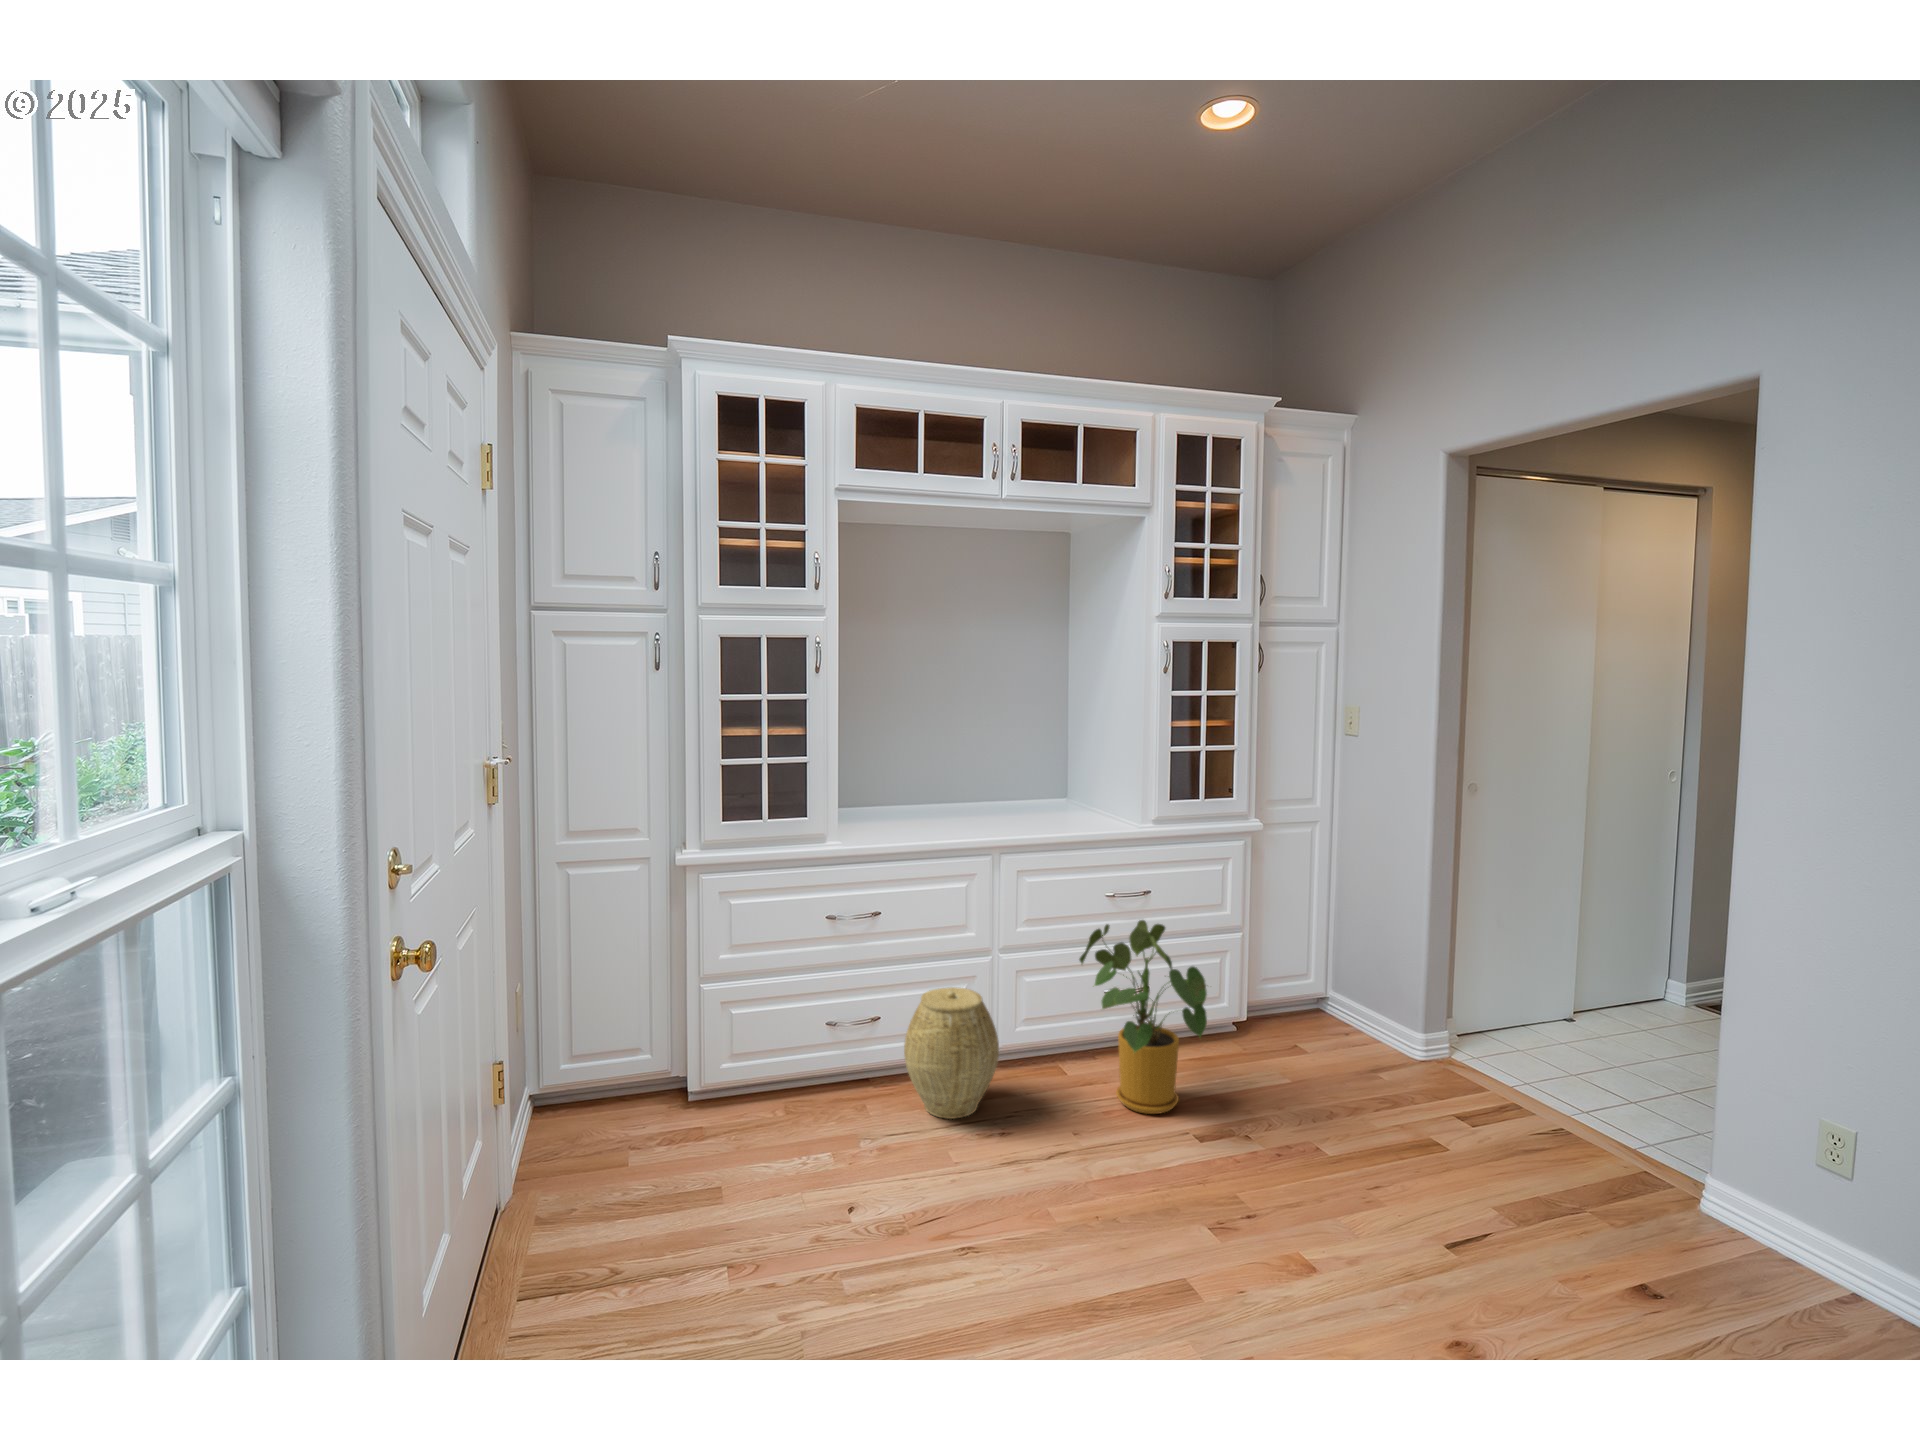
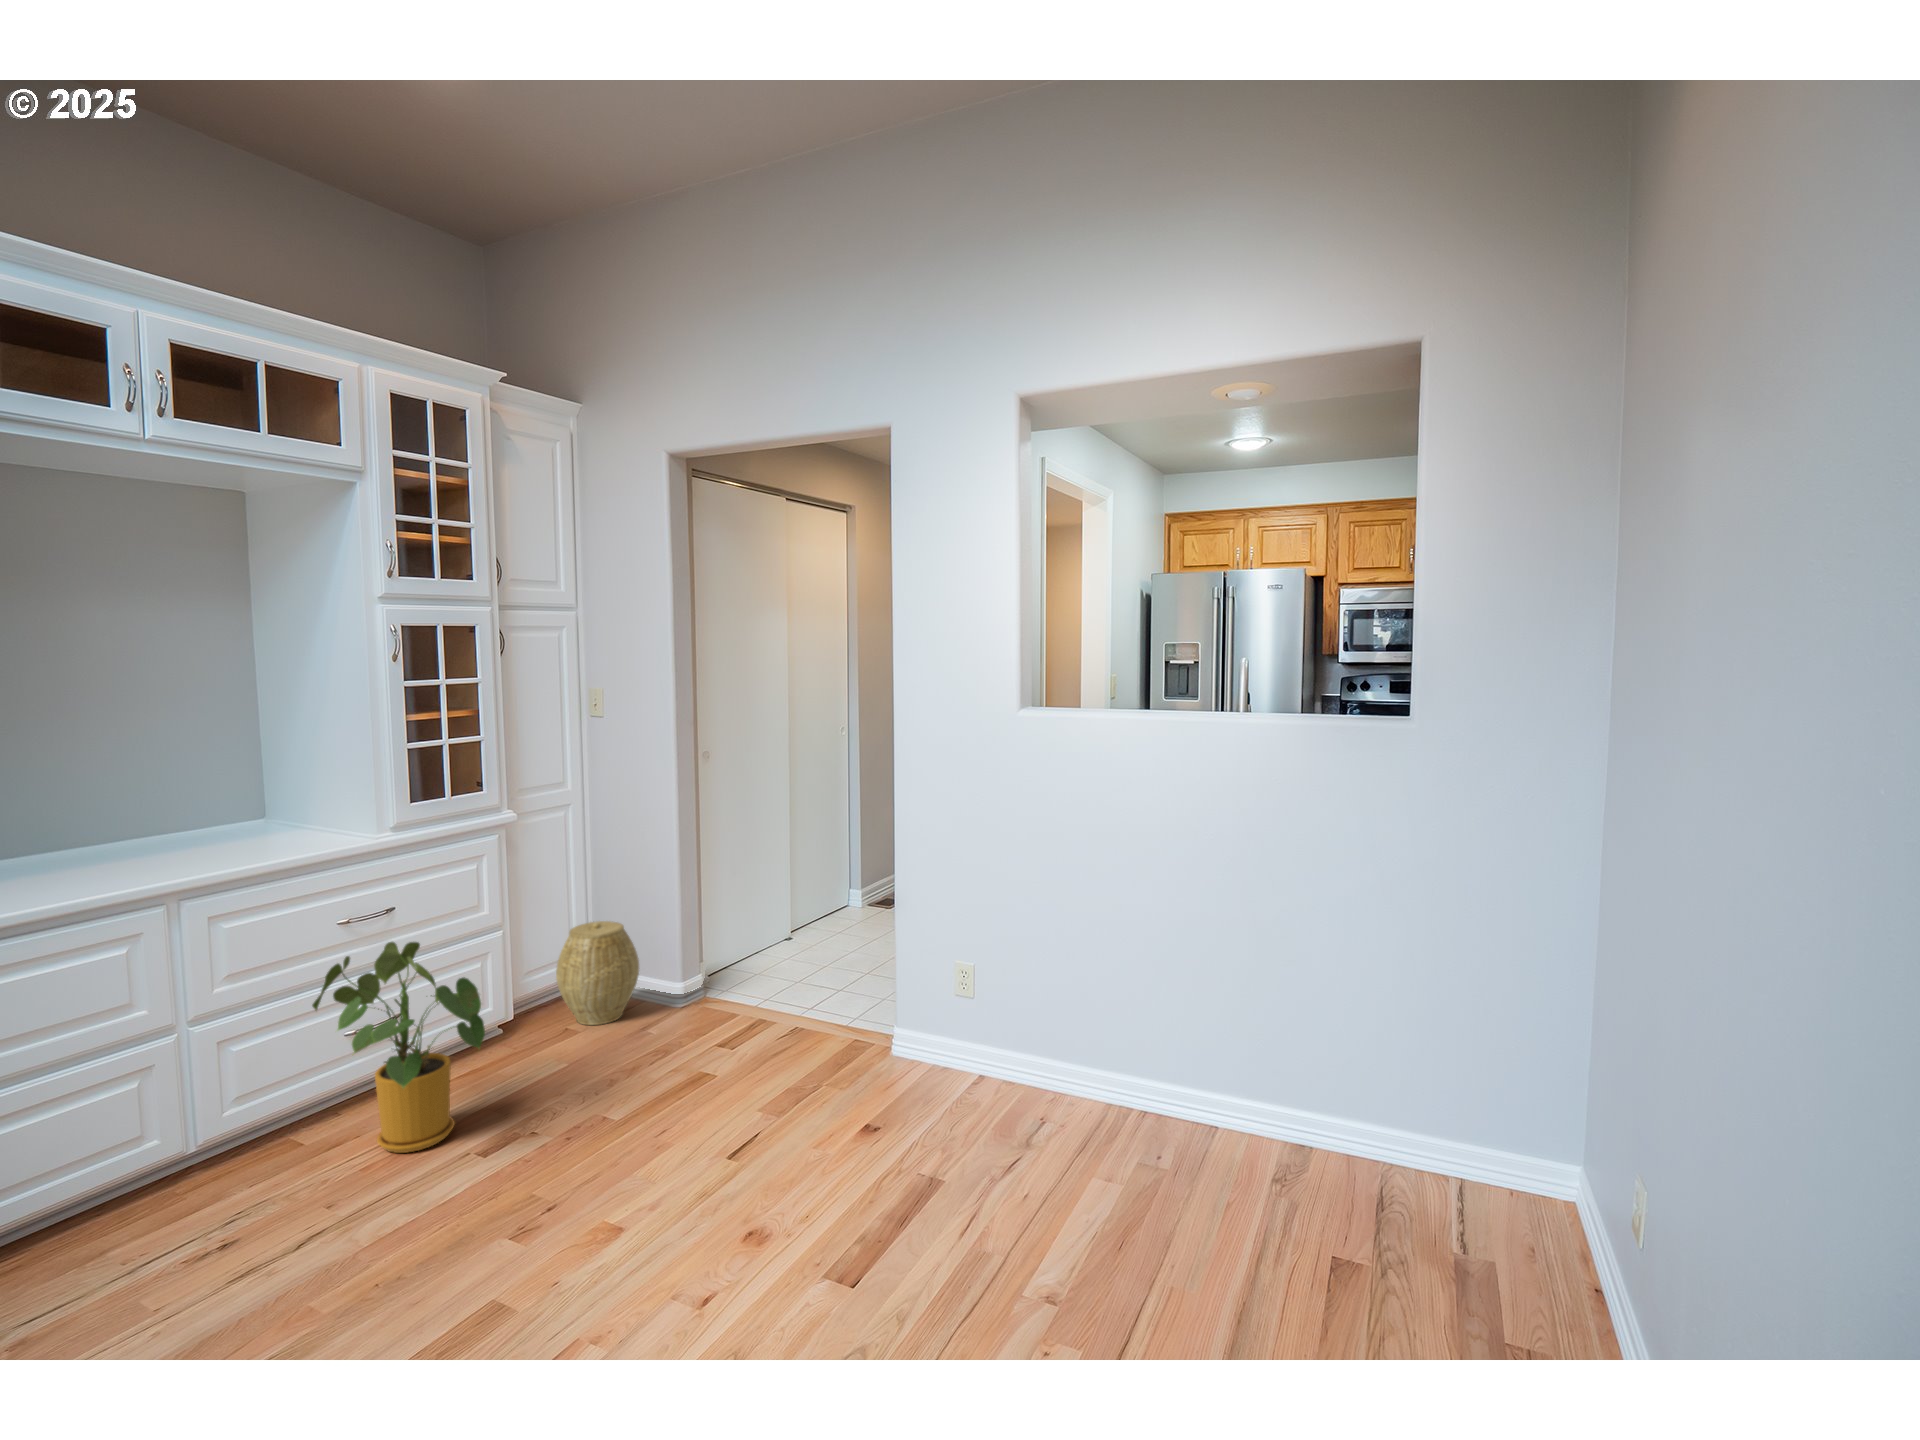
woven basket: present [904,987,999,1119] -> present [556,921,639,1025]

